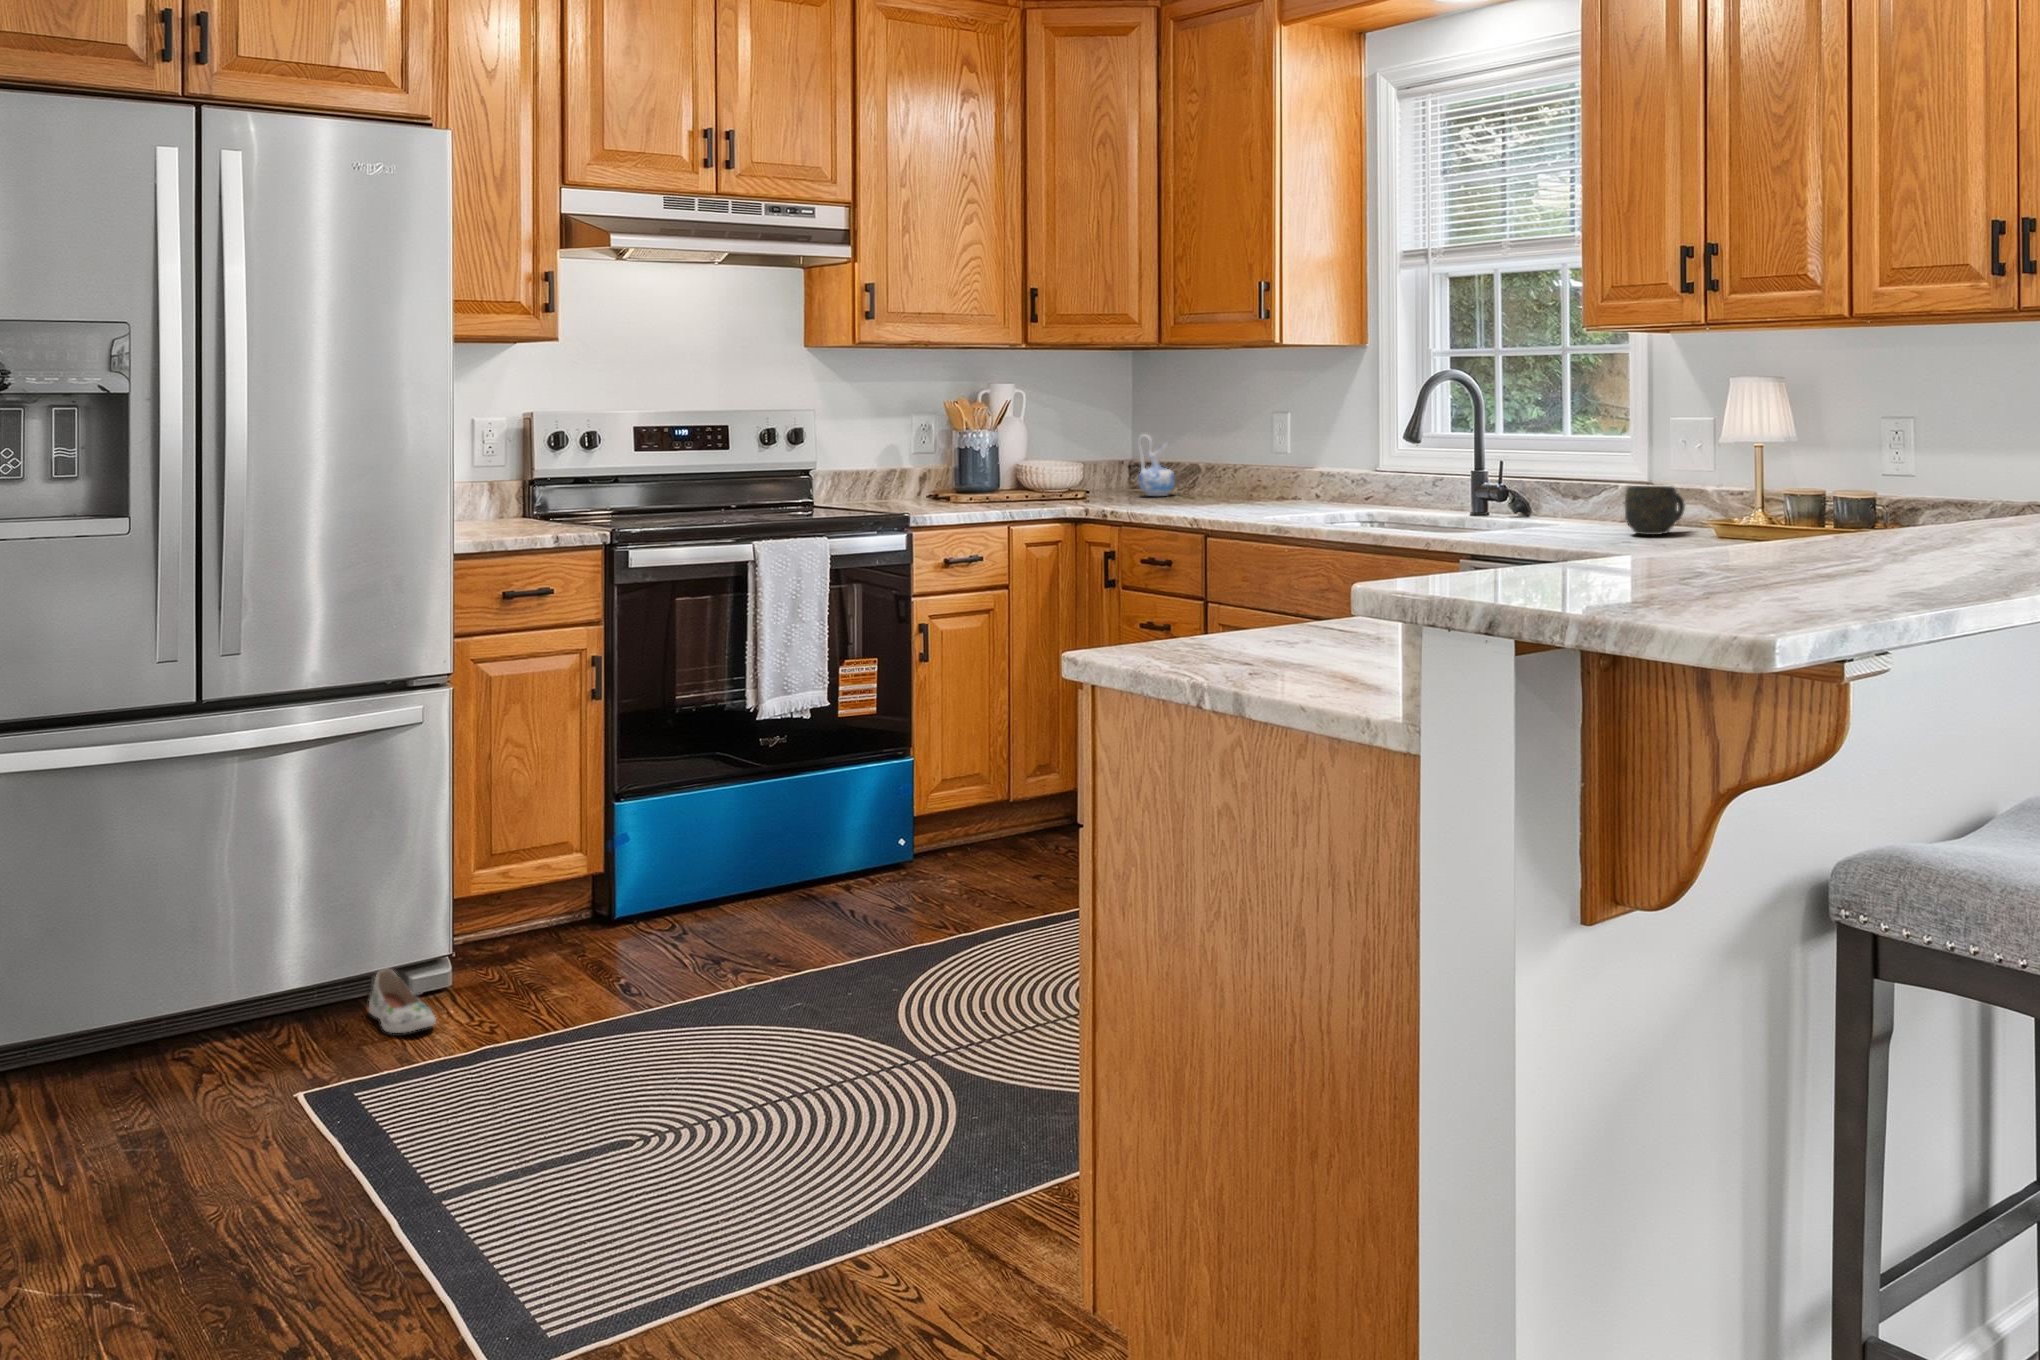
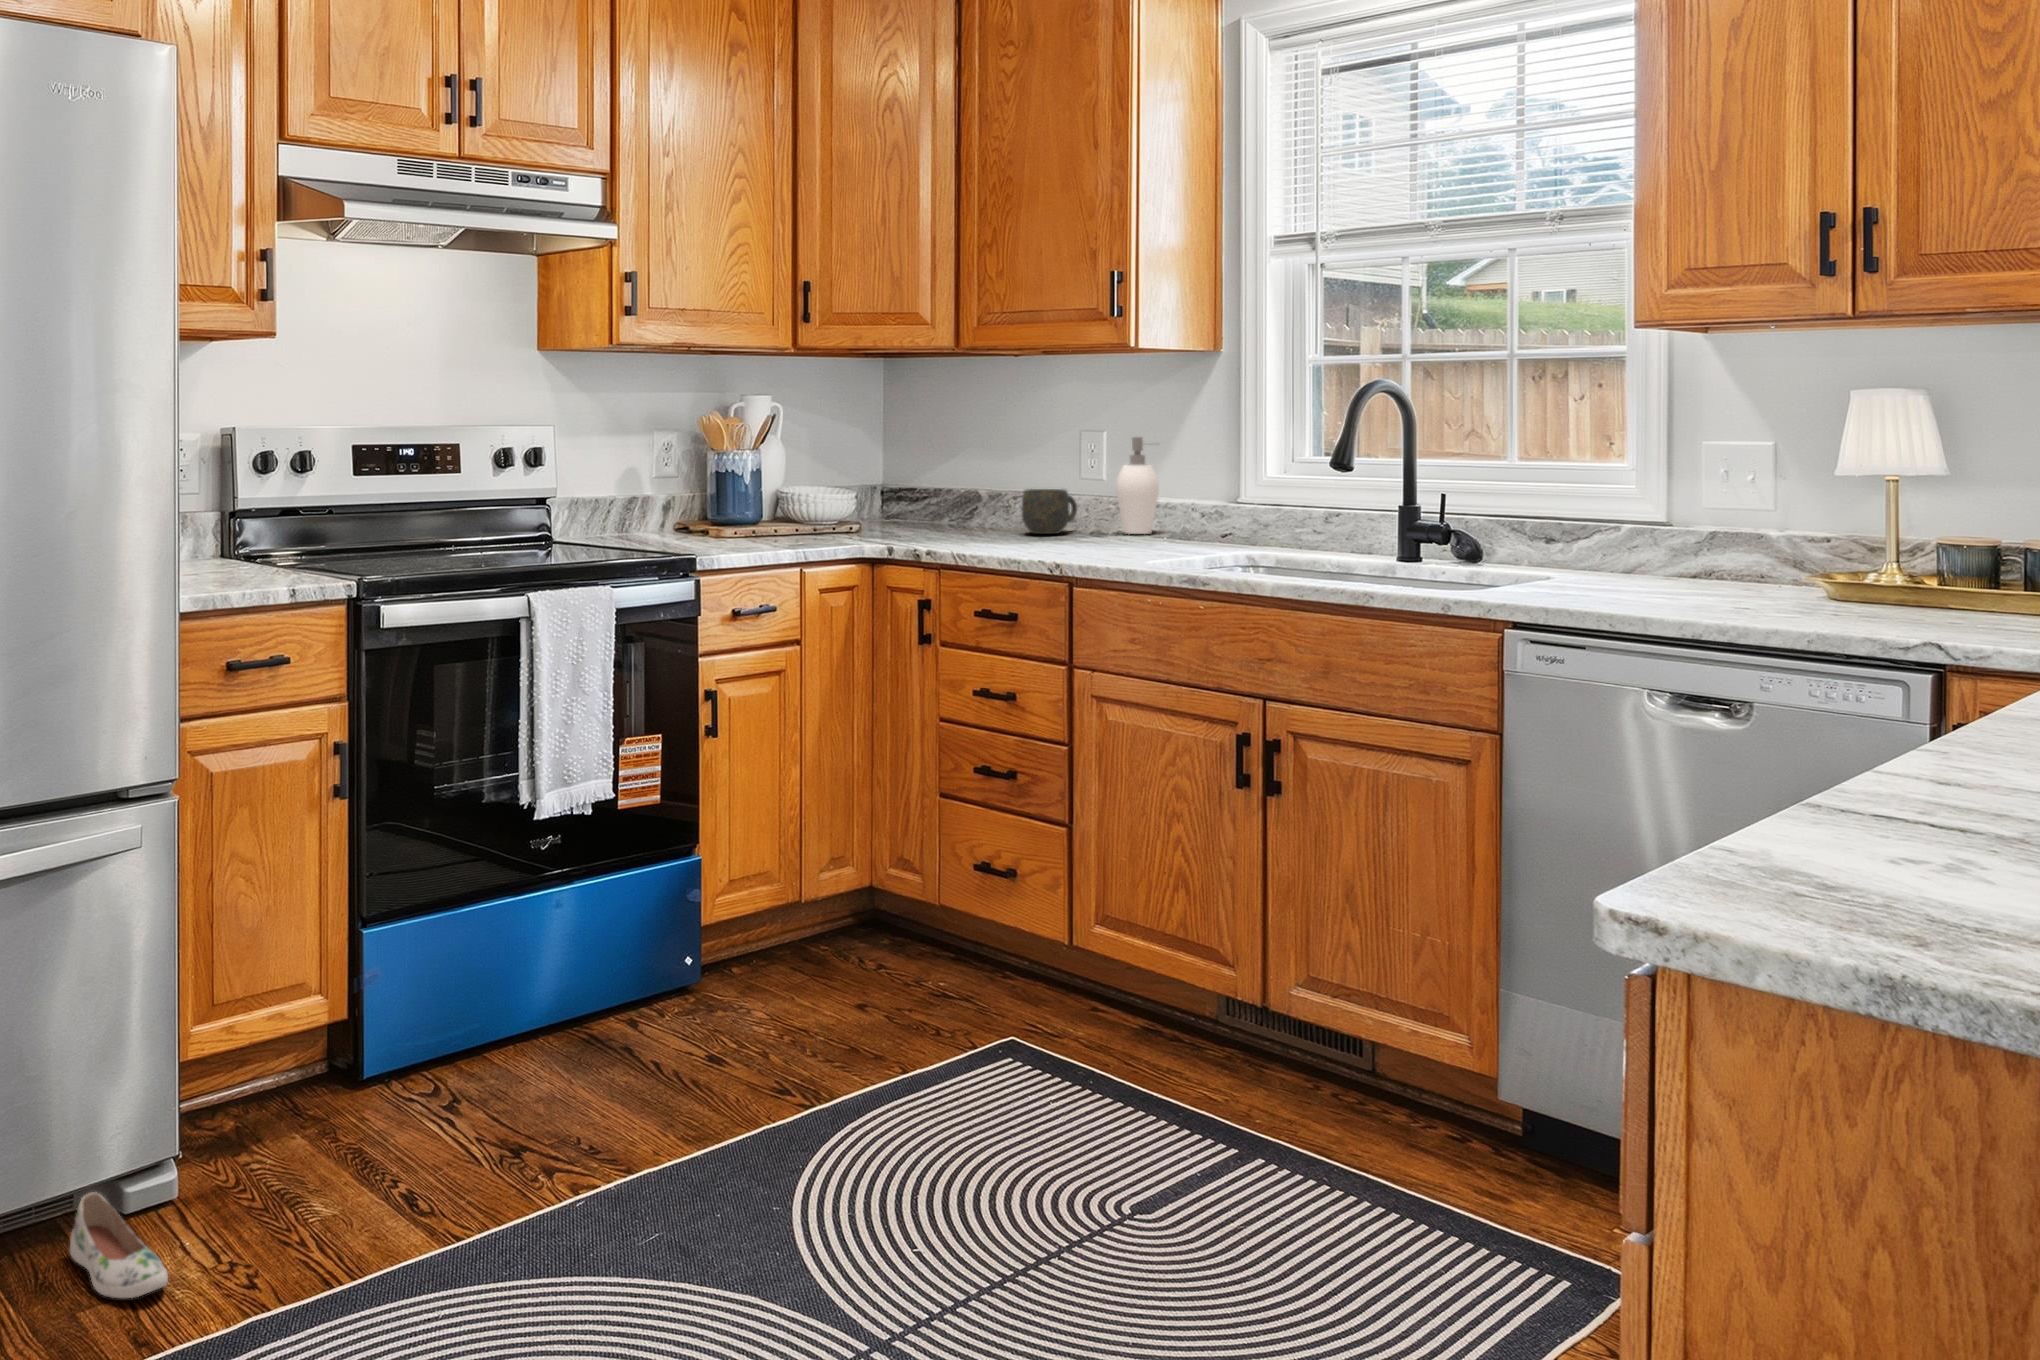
soap dispenser: none [1285,420,1321,501] -> present [1116,437,1159,534]
ceramic pitcher: present [1138,435,1175,496] -> none [917,452,961,525]
mug: present [1625,486,1685,535] -> present [1022,489,1077,534]

